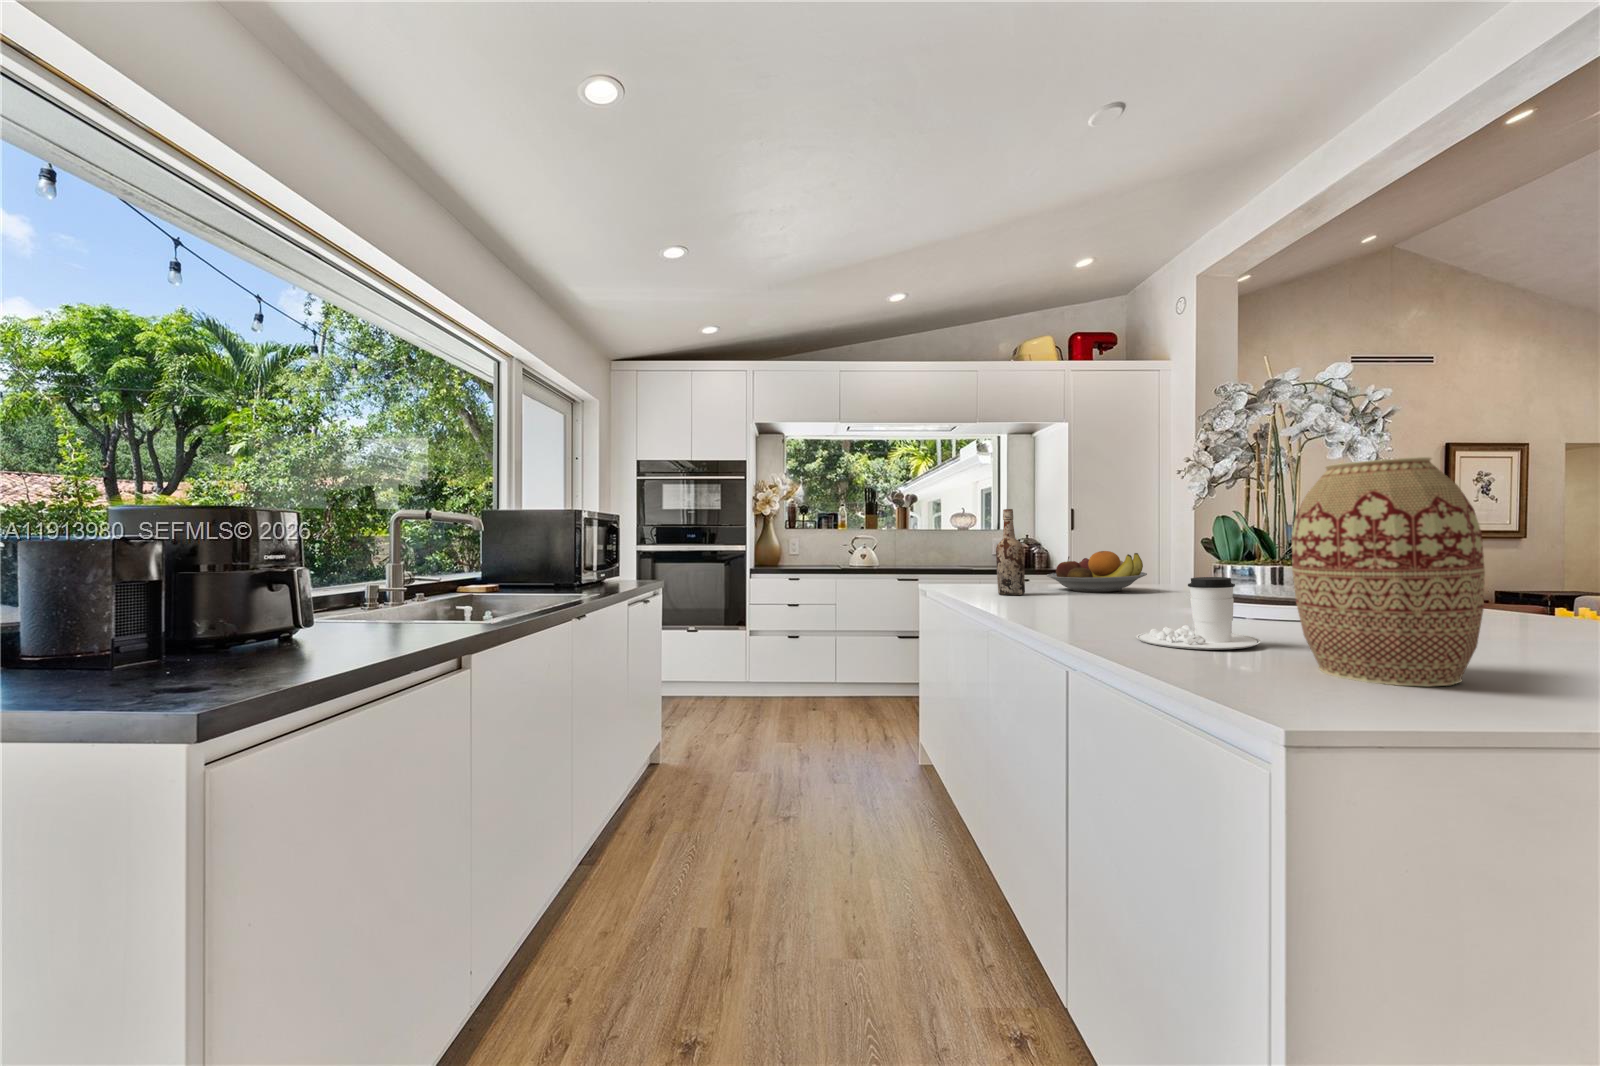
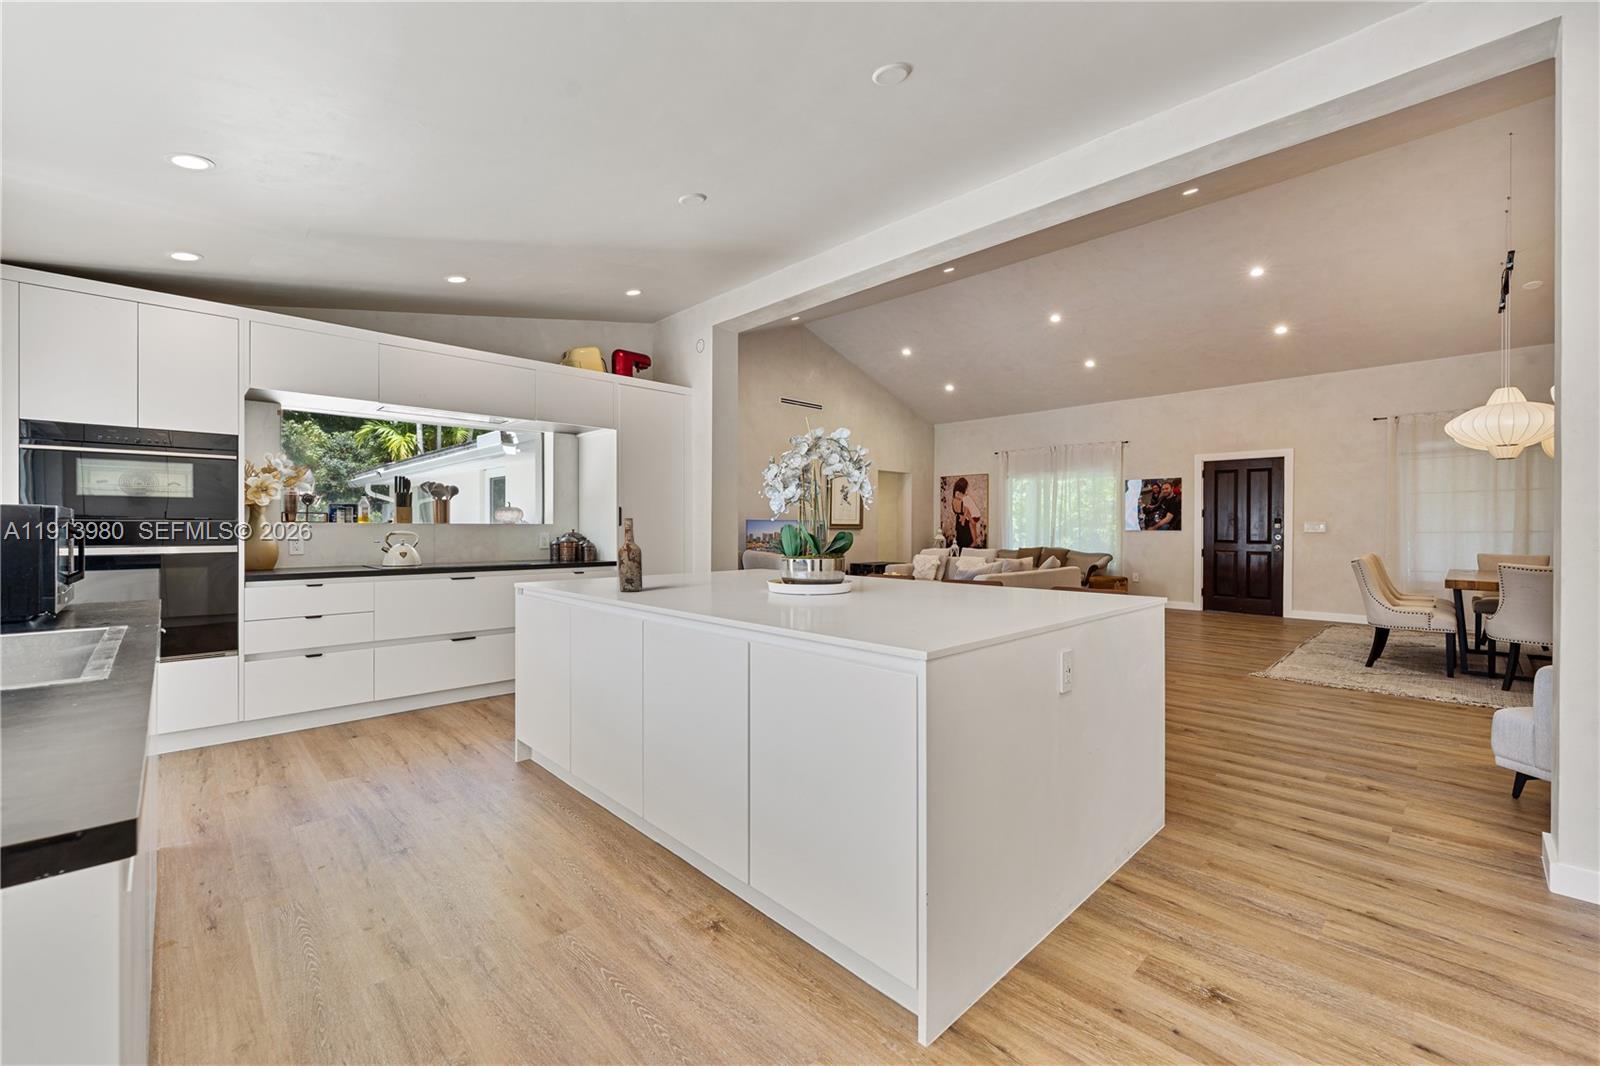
vase: present [1292,457,1485,687] -> none [887,516,962,634]
fruit bowl: present [1047,551,1147,592] -> none [646,551,720,584]
coffee cup: present [1136,577,1261,650] -> none [788,577,855,625]

